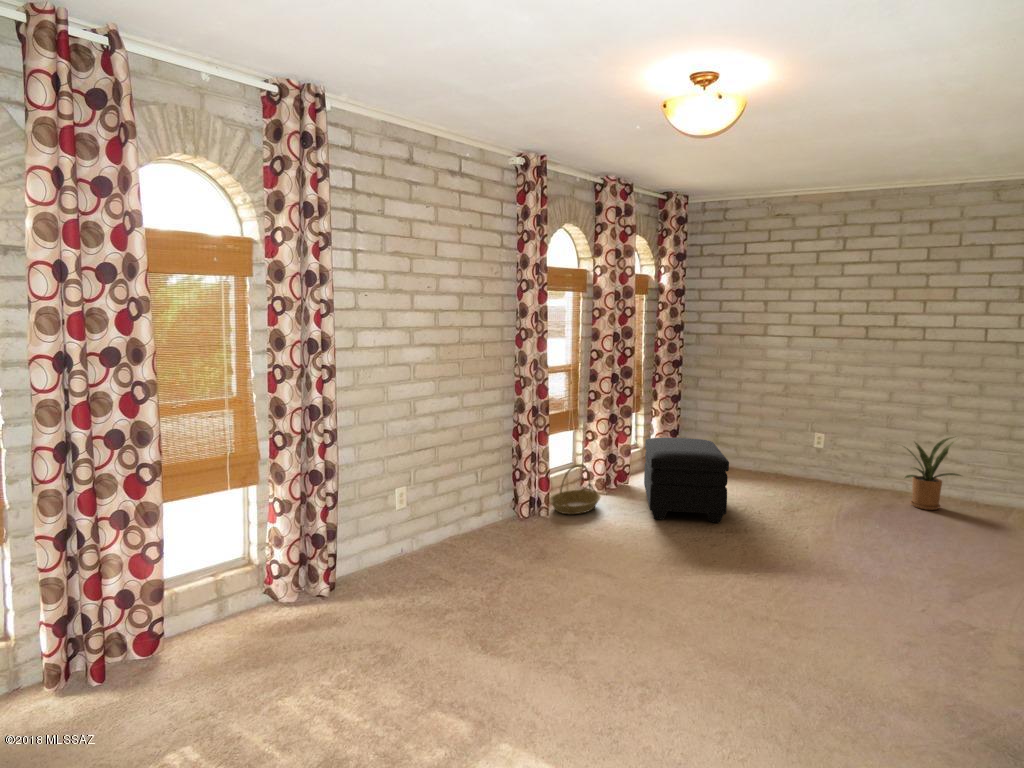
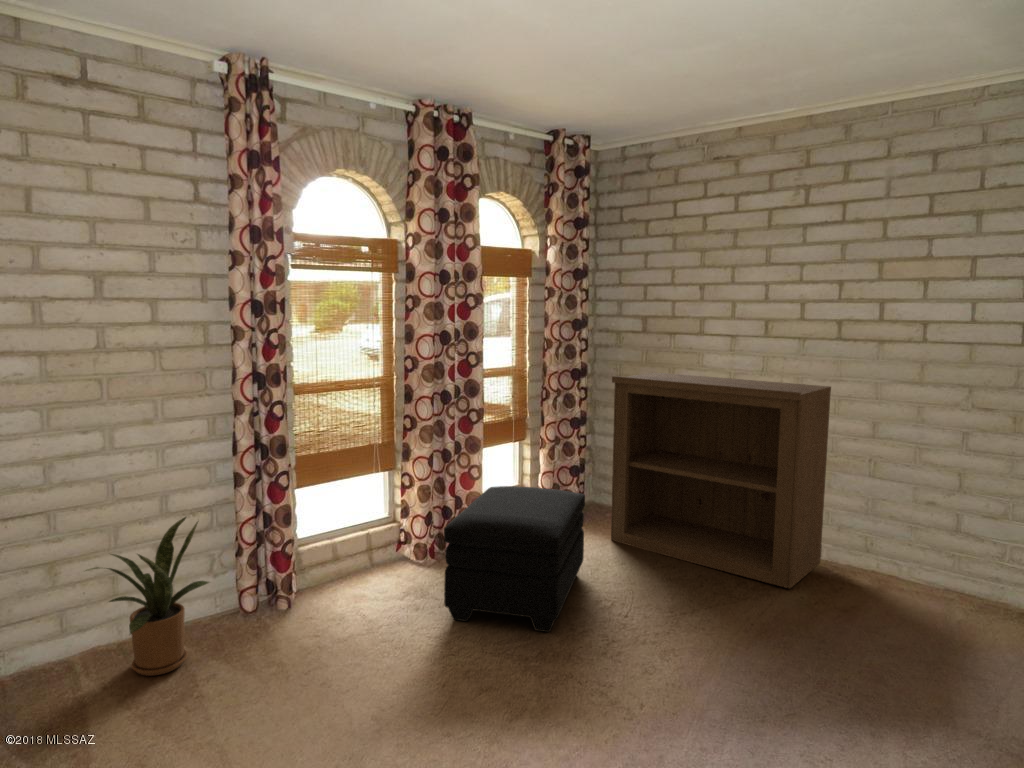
bookshelf: none [710,362,862,499] -> present [611,372,831,588]
house plant: present [905,437,961,510] -> present [86,517,209,676]
basket: present [550,464,600,514] -> none [309,527,400,605]

